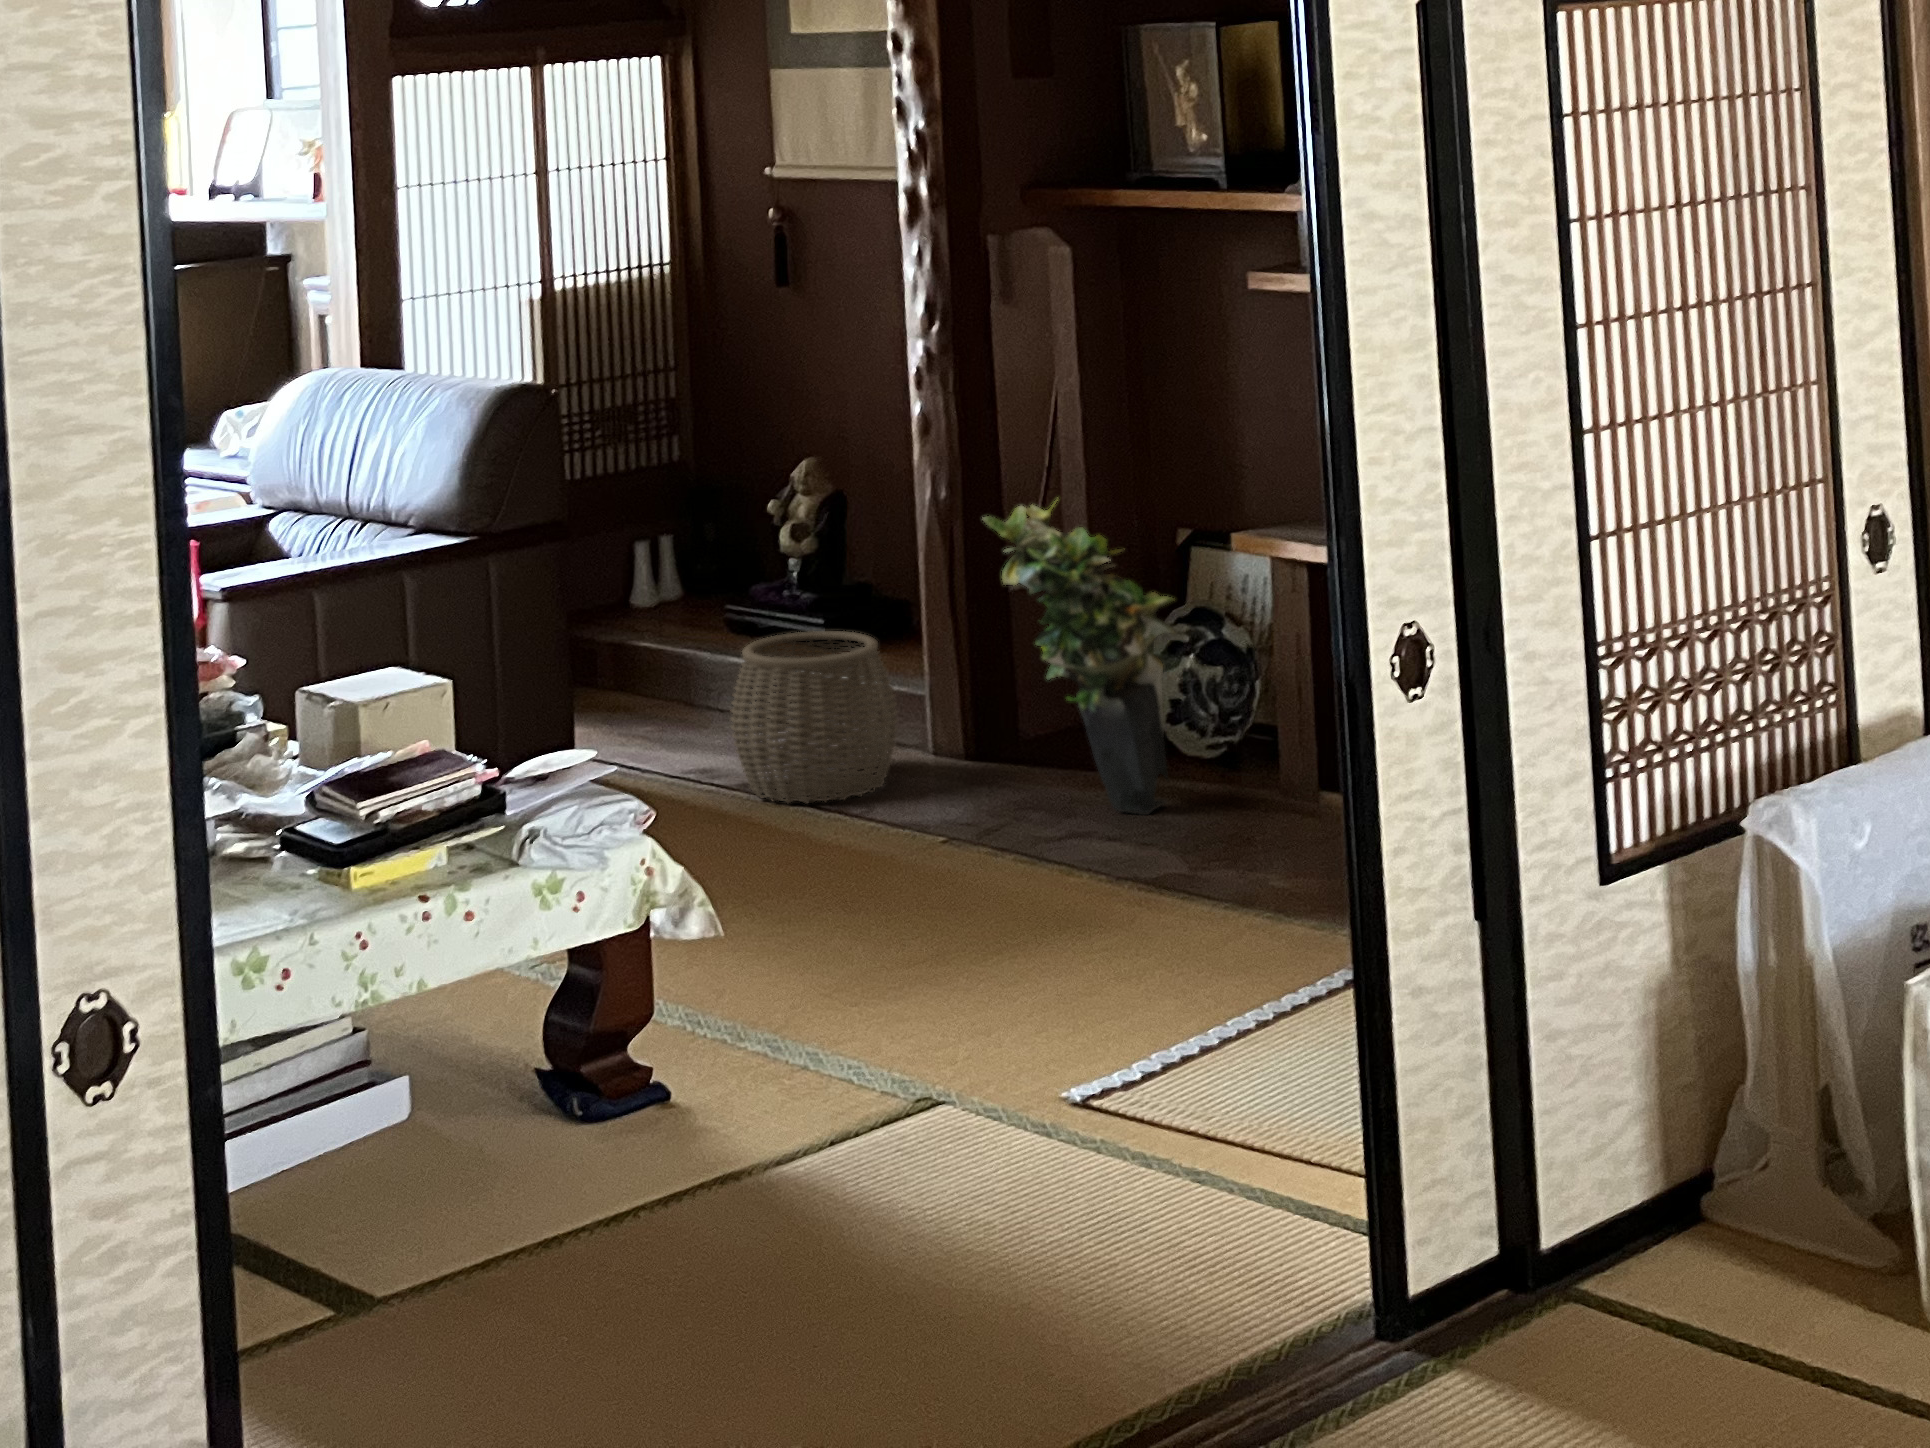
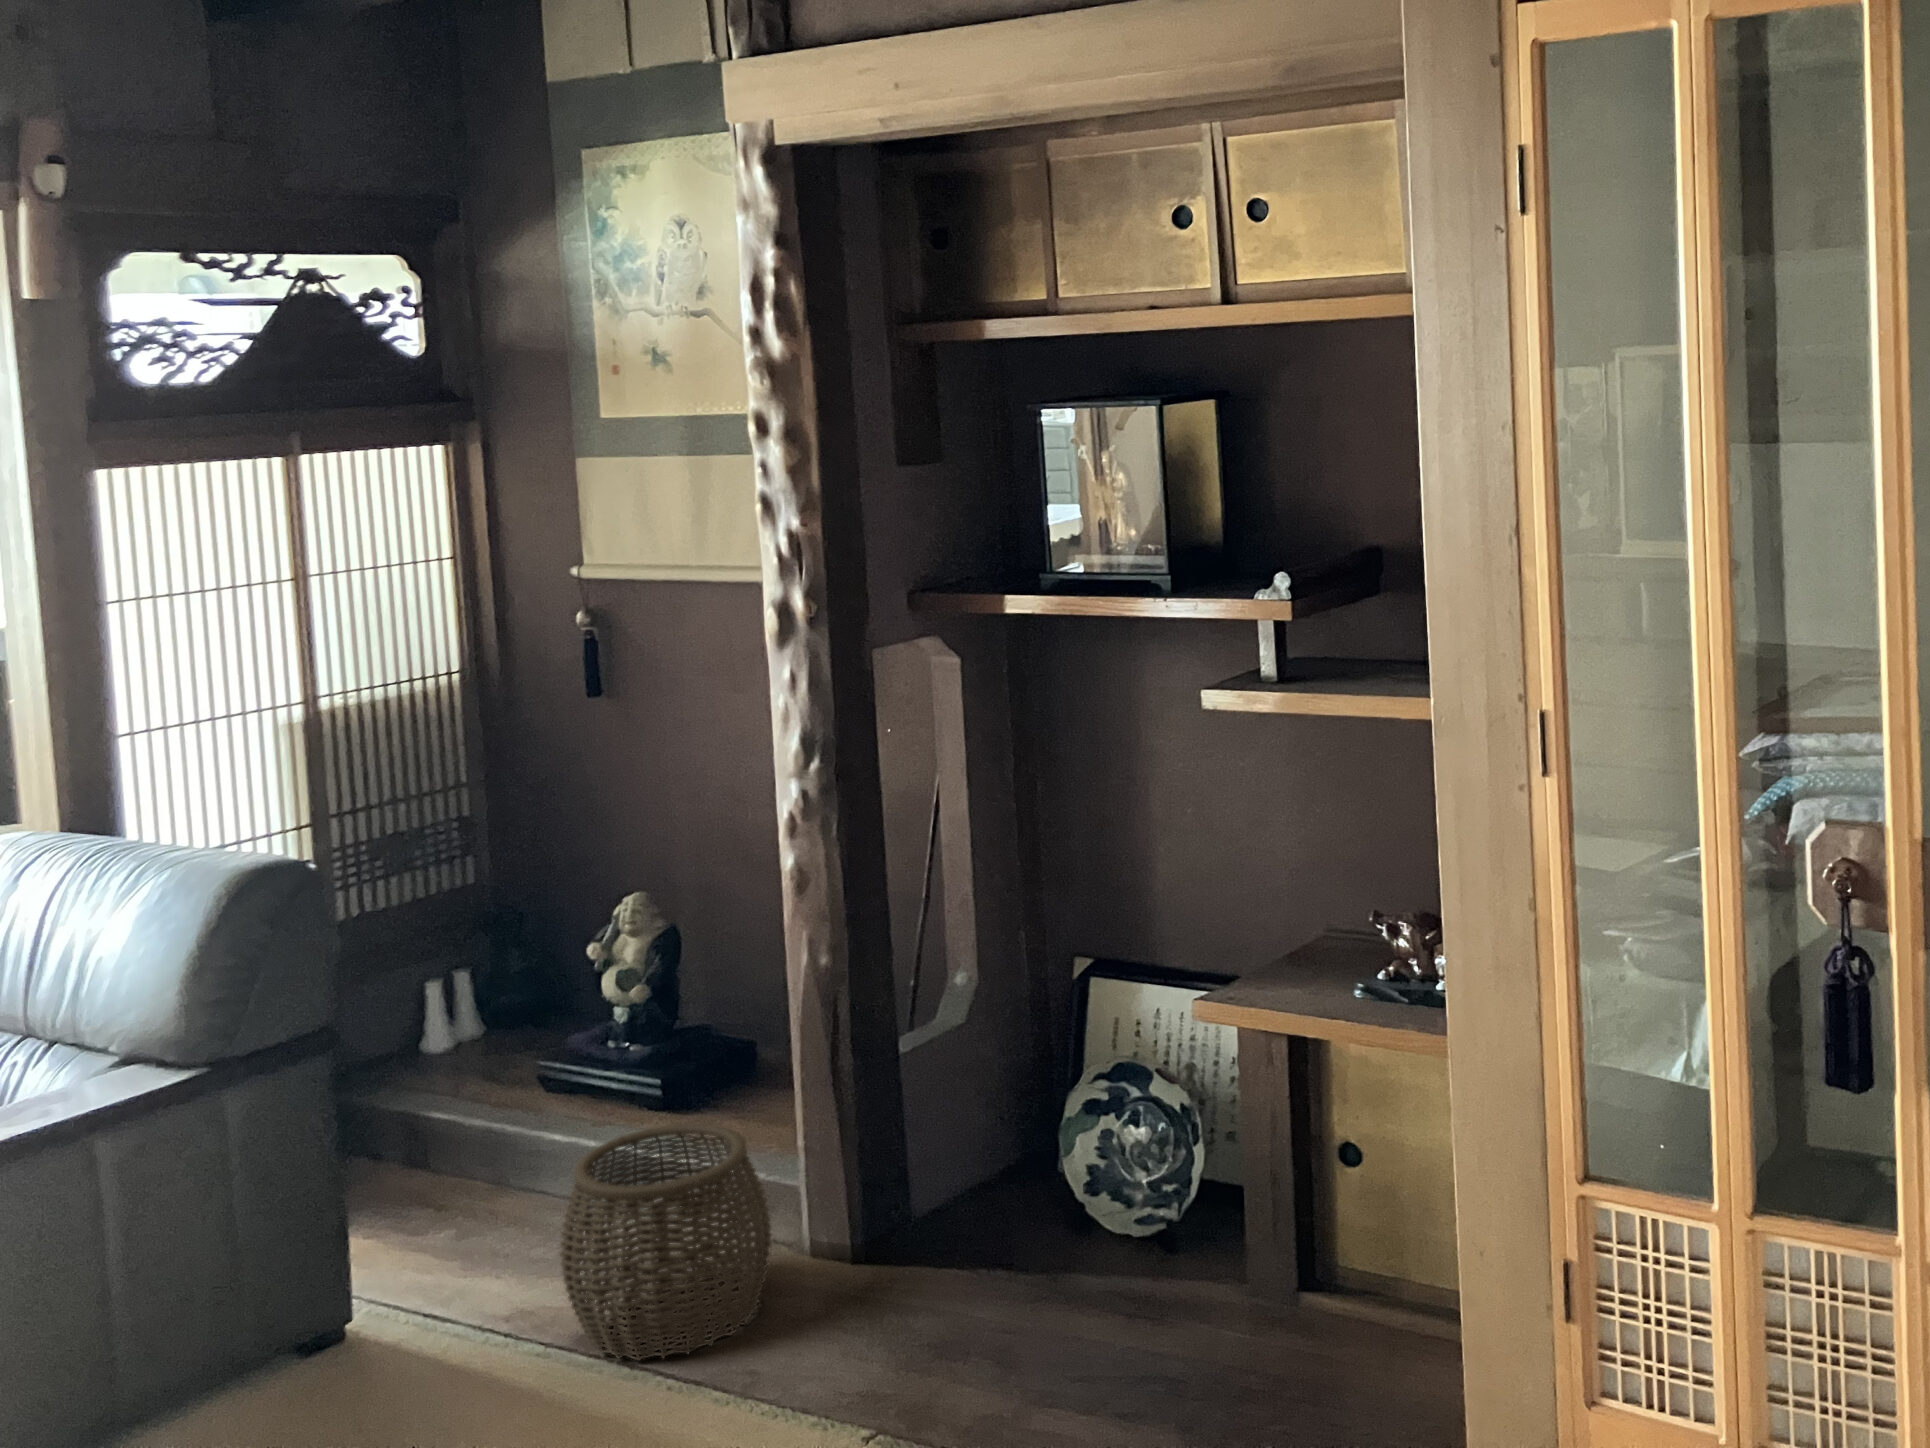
potted plant: present [983,505,1174,815] -> none [890,965,1129,1343]

